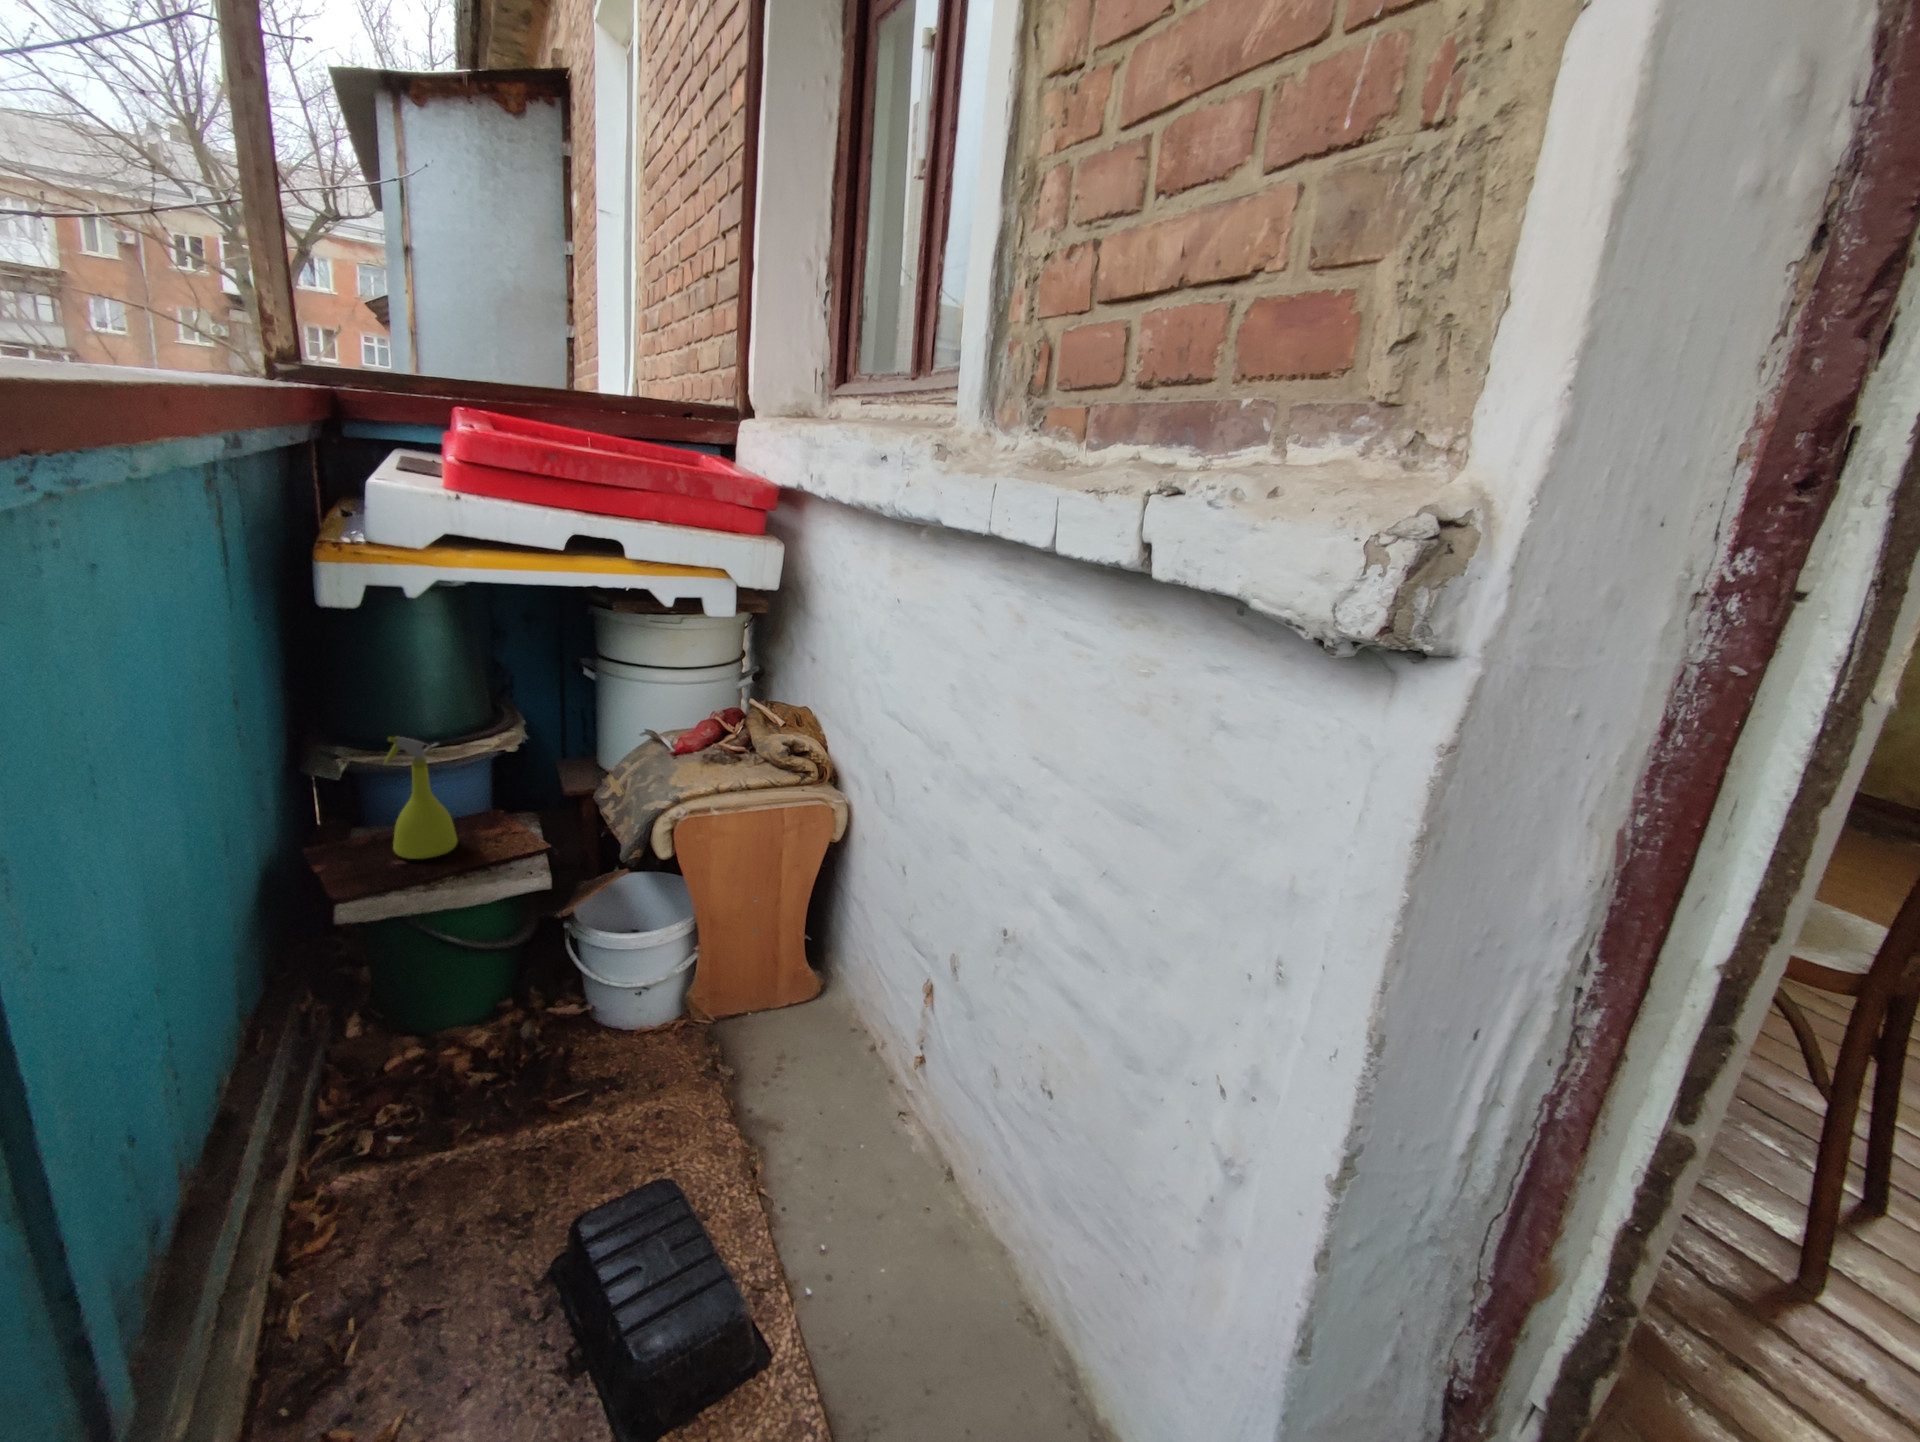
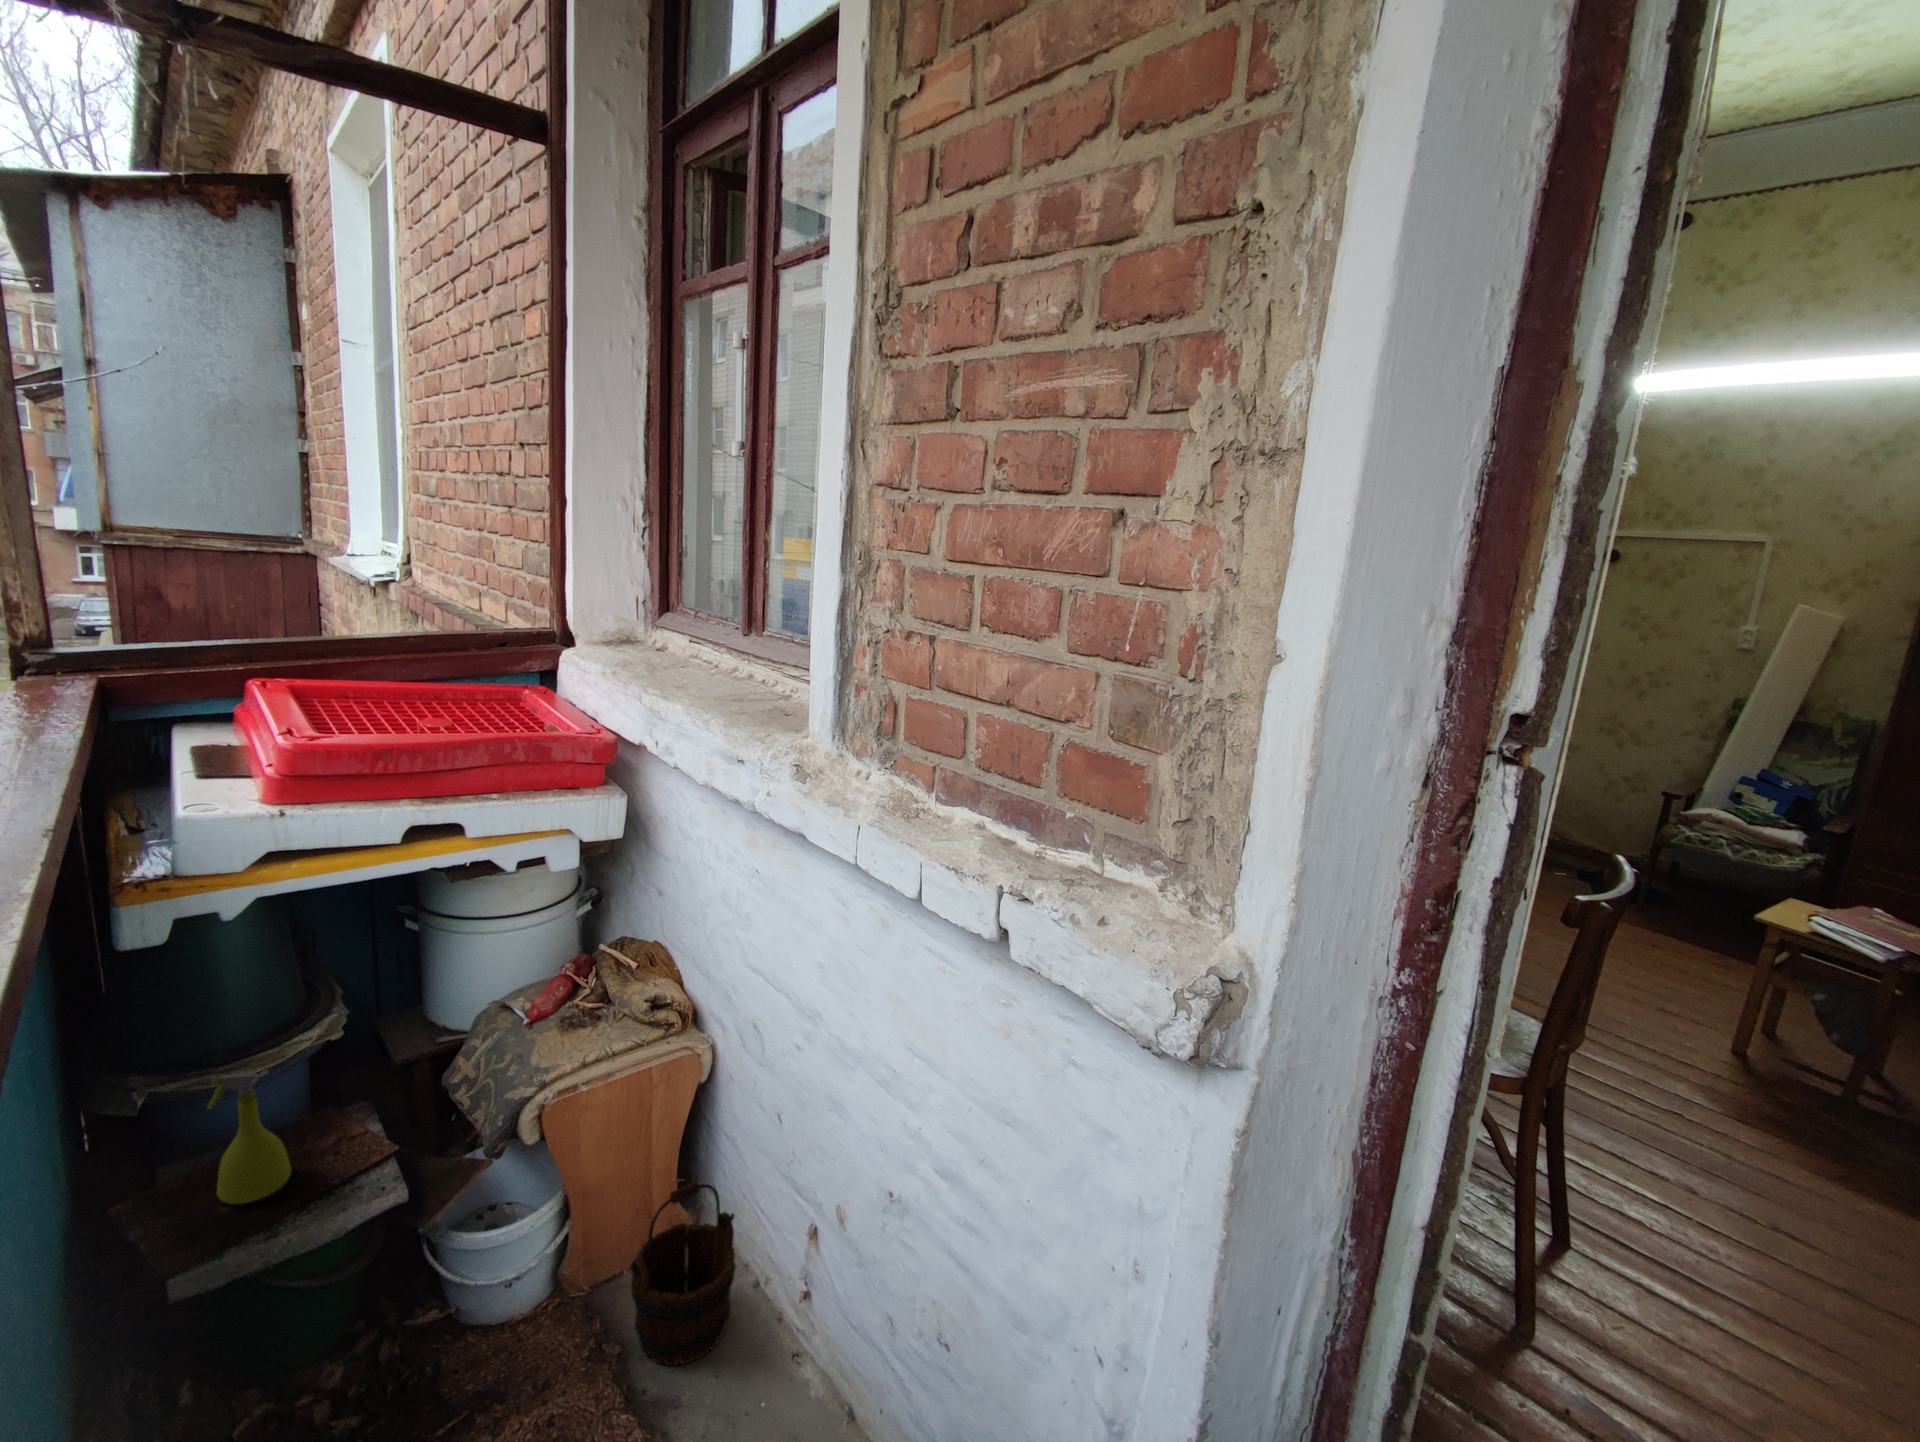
wooden bucket: none [745,918,853,1092] -> present [630,1182,735,1365]

